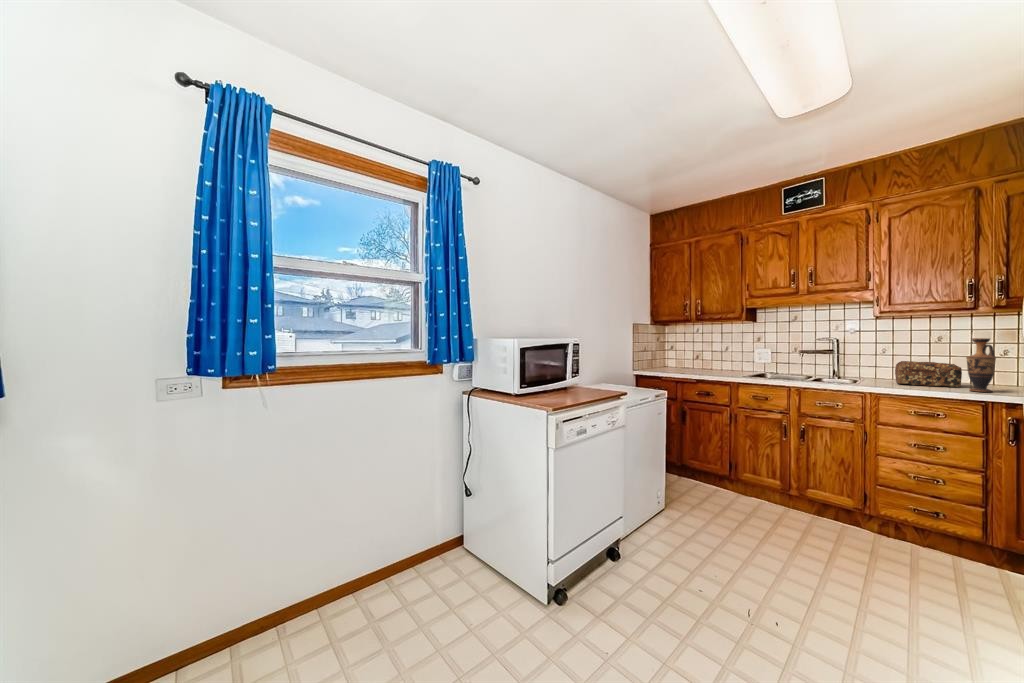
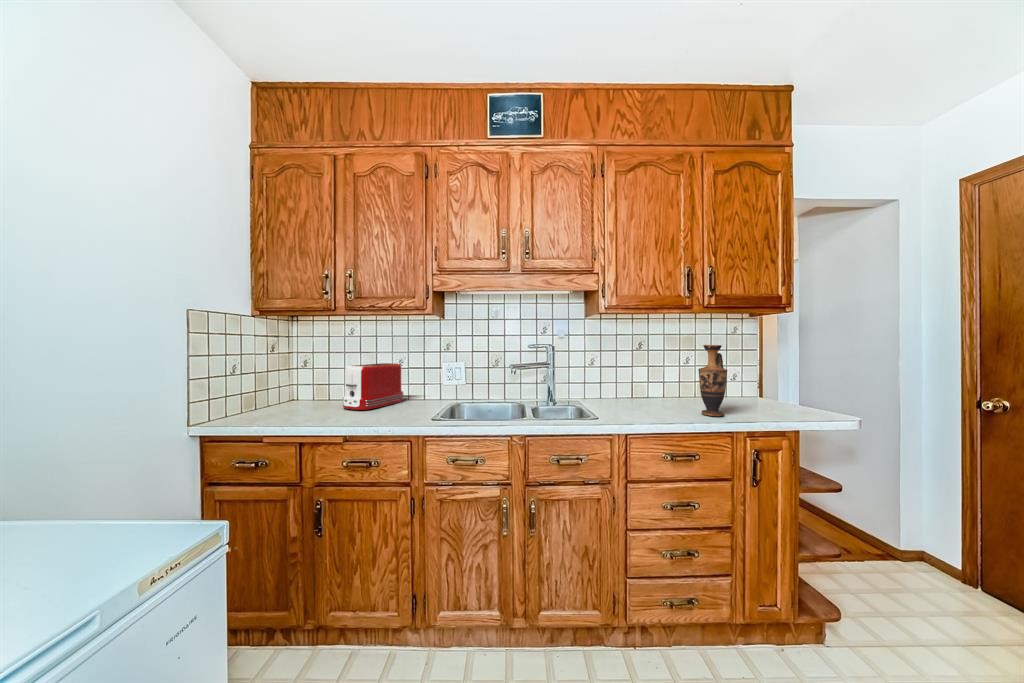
toaster: none [694,349,729,372] -> present [343,363,404,410]
bread loaf: present [895,361,962,387] -> none [615,376,684,410]

